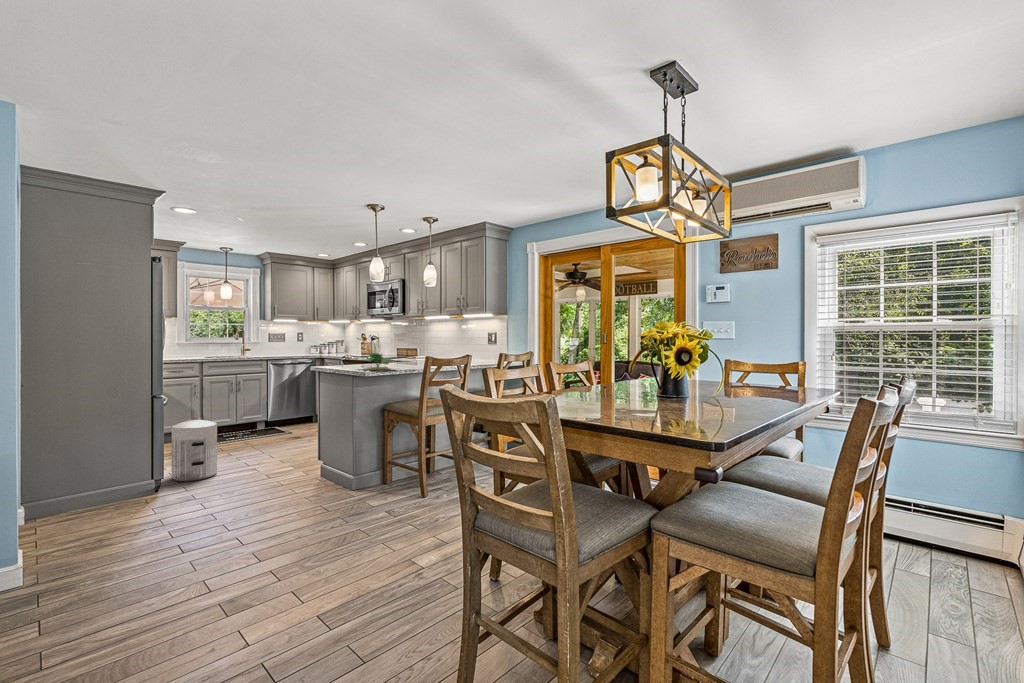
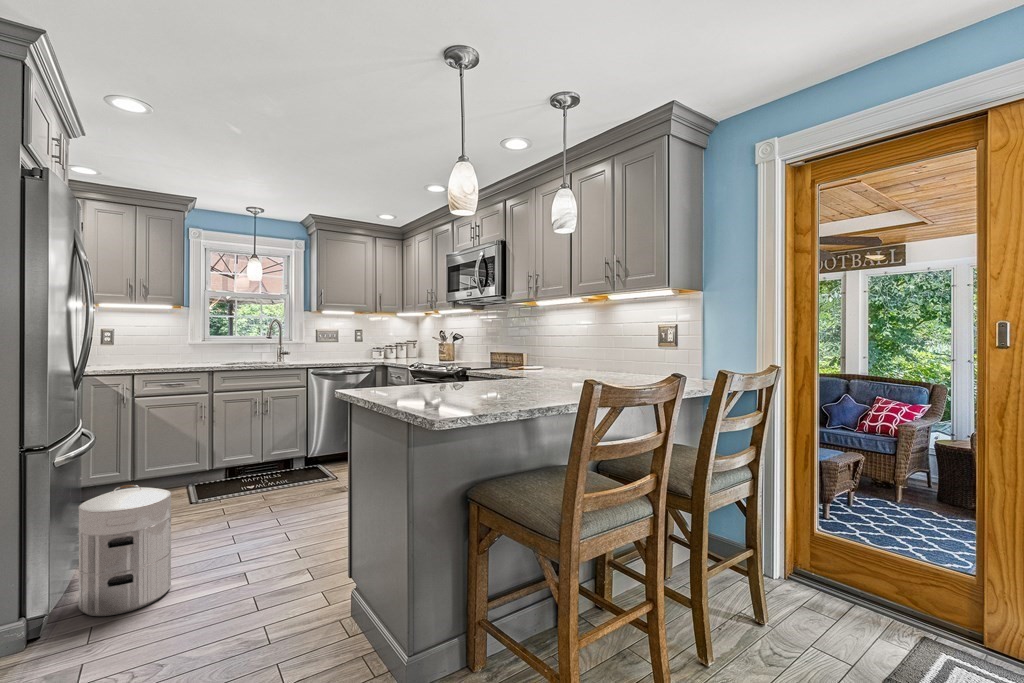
potted plant: present [363,344,393,370] -> none [417,318,509,404]

